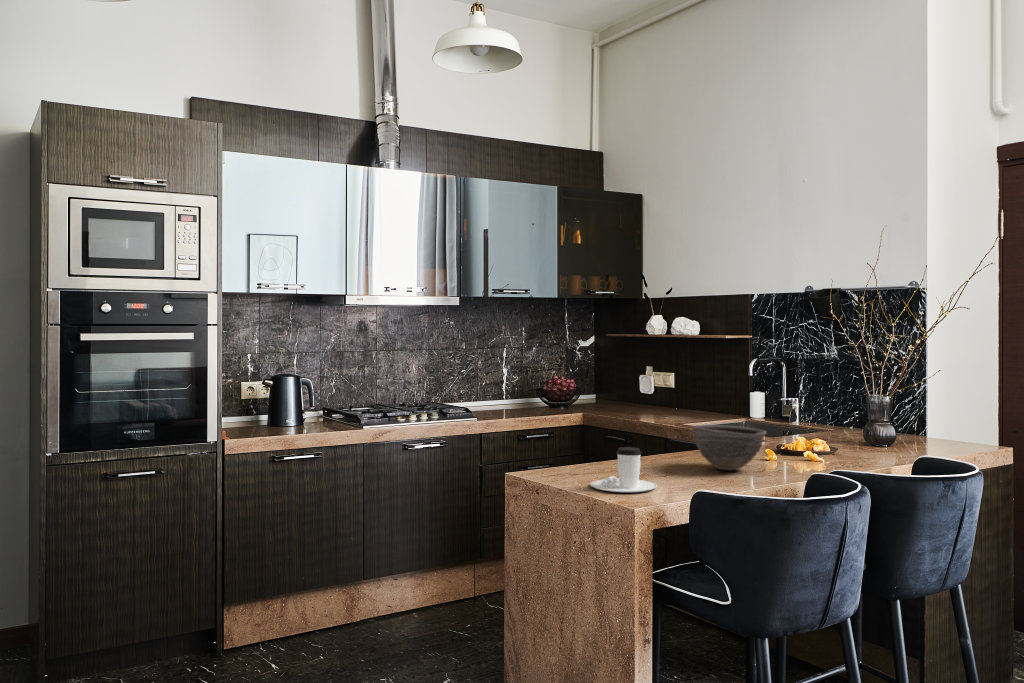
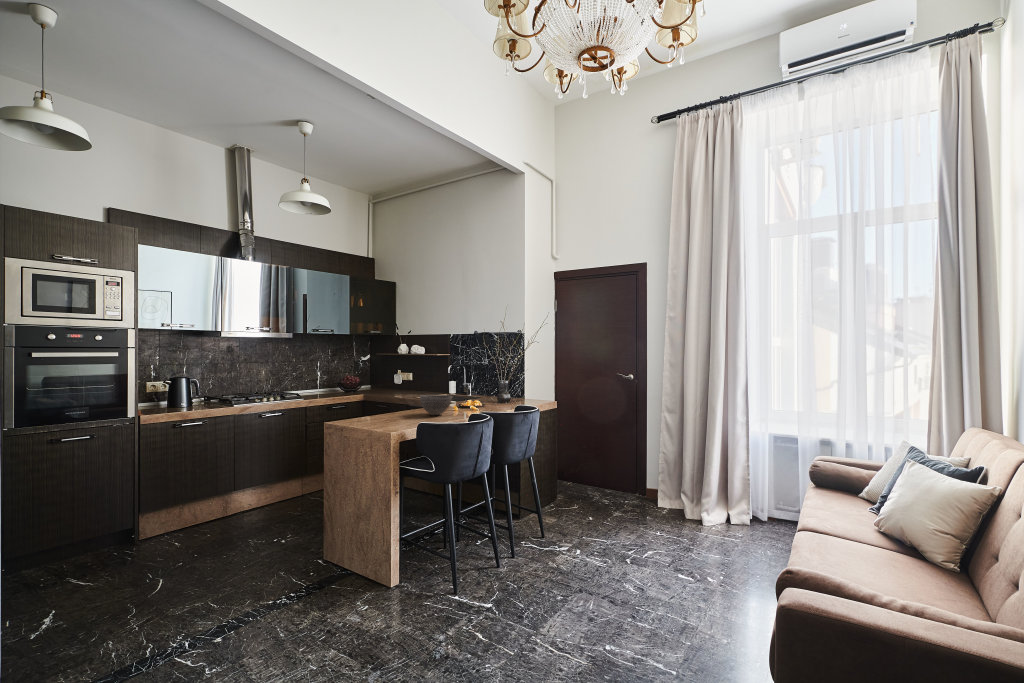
coffee cup: present [590,447,657,492] -> none [370,406,402,427]

